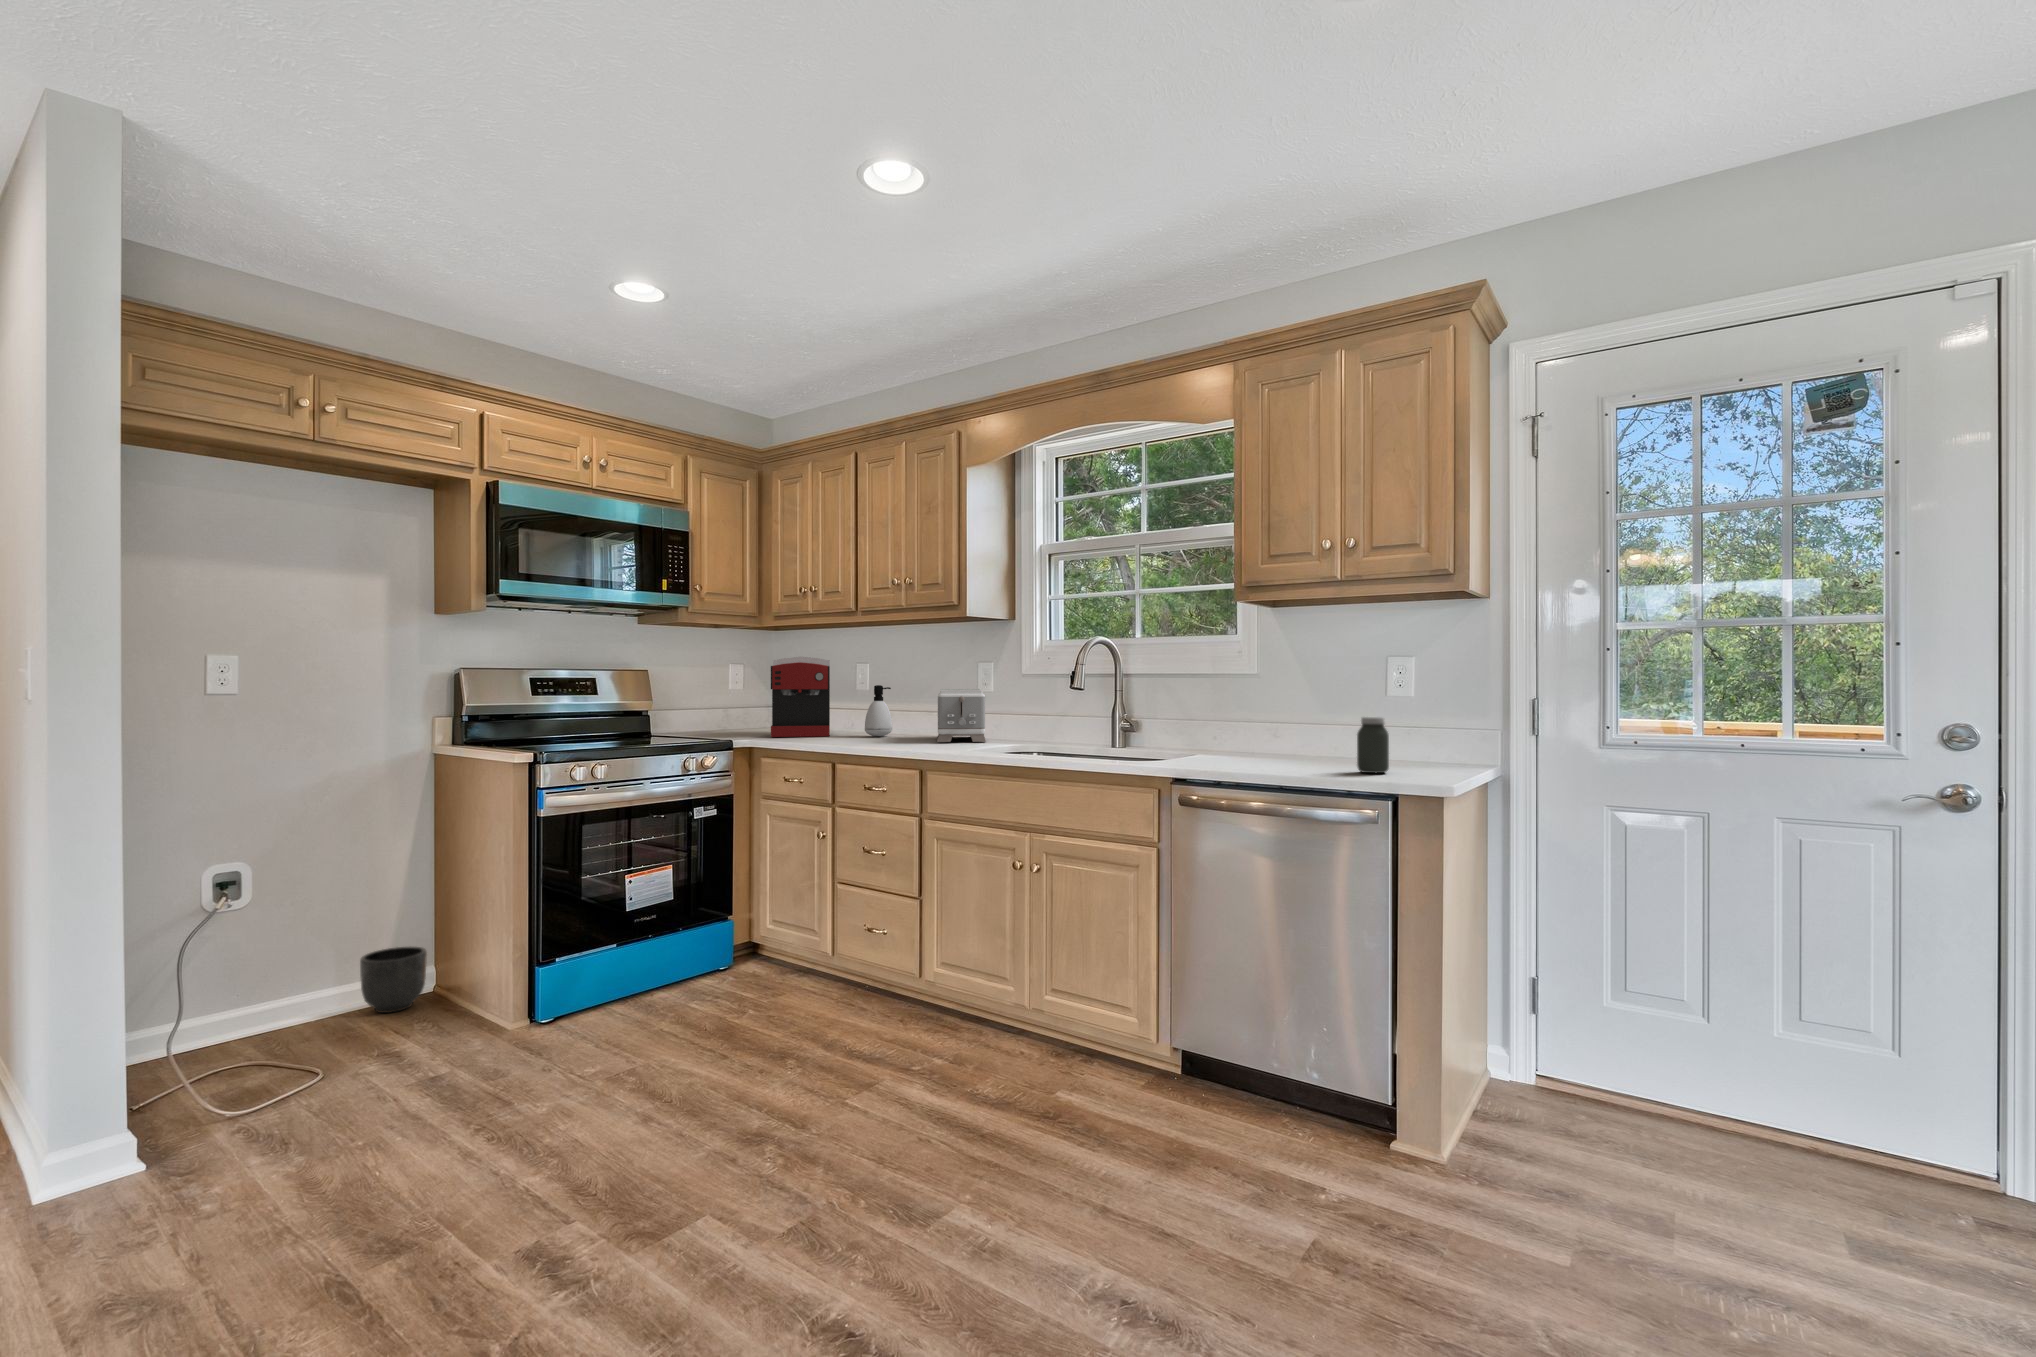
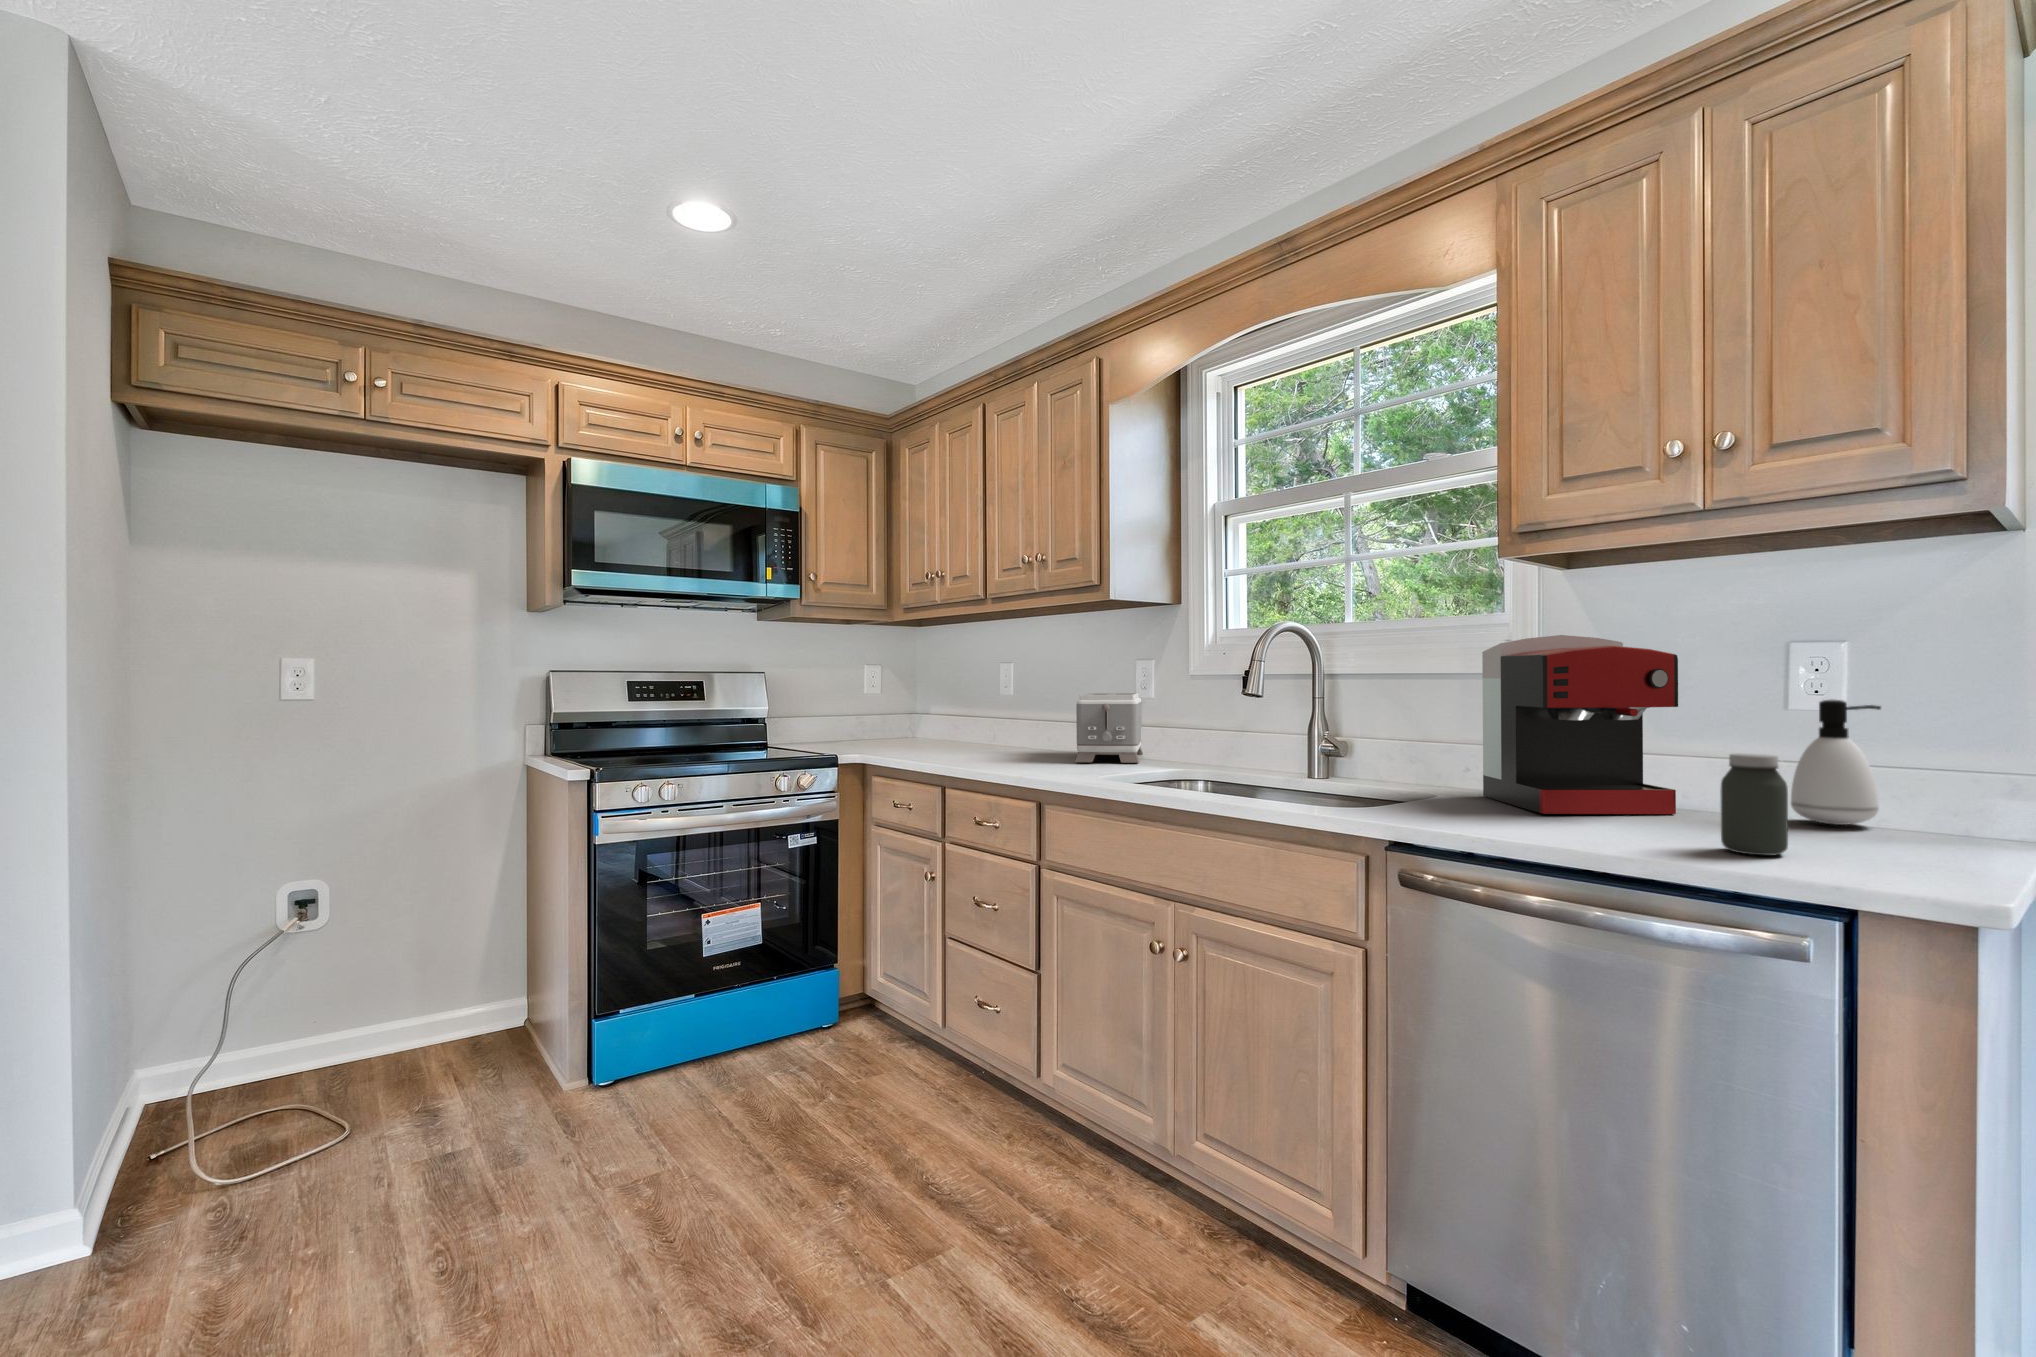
coffee maker: present [771,657,830,737] -> present [1482,635,1678,814]
soap dispenser: present [865,685,892,736] -> present [1791,700,1881,825]
planter: present [360,946,427,1013] -> none [438,978,509,1054]

